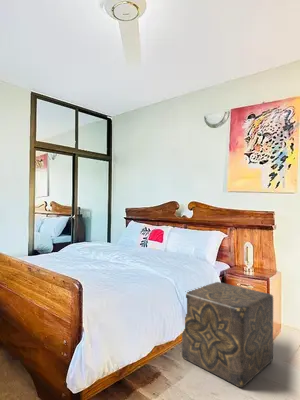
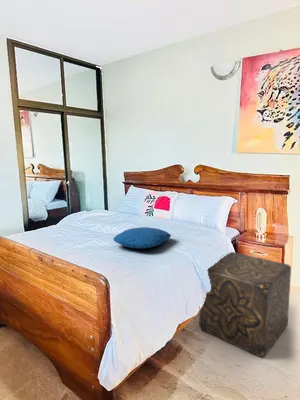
pillow: none [102,252,157,269] -> present [113,227,171,248]

